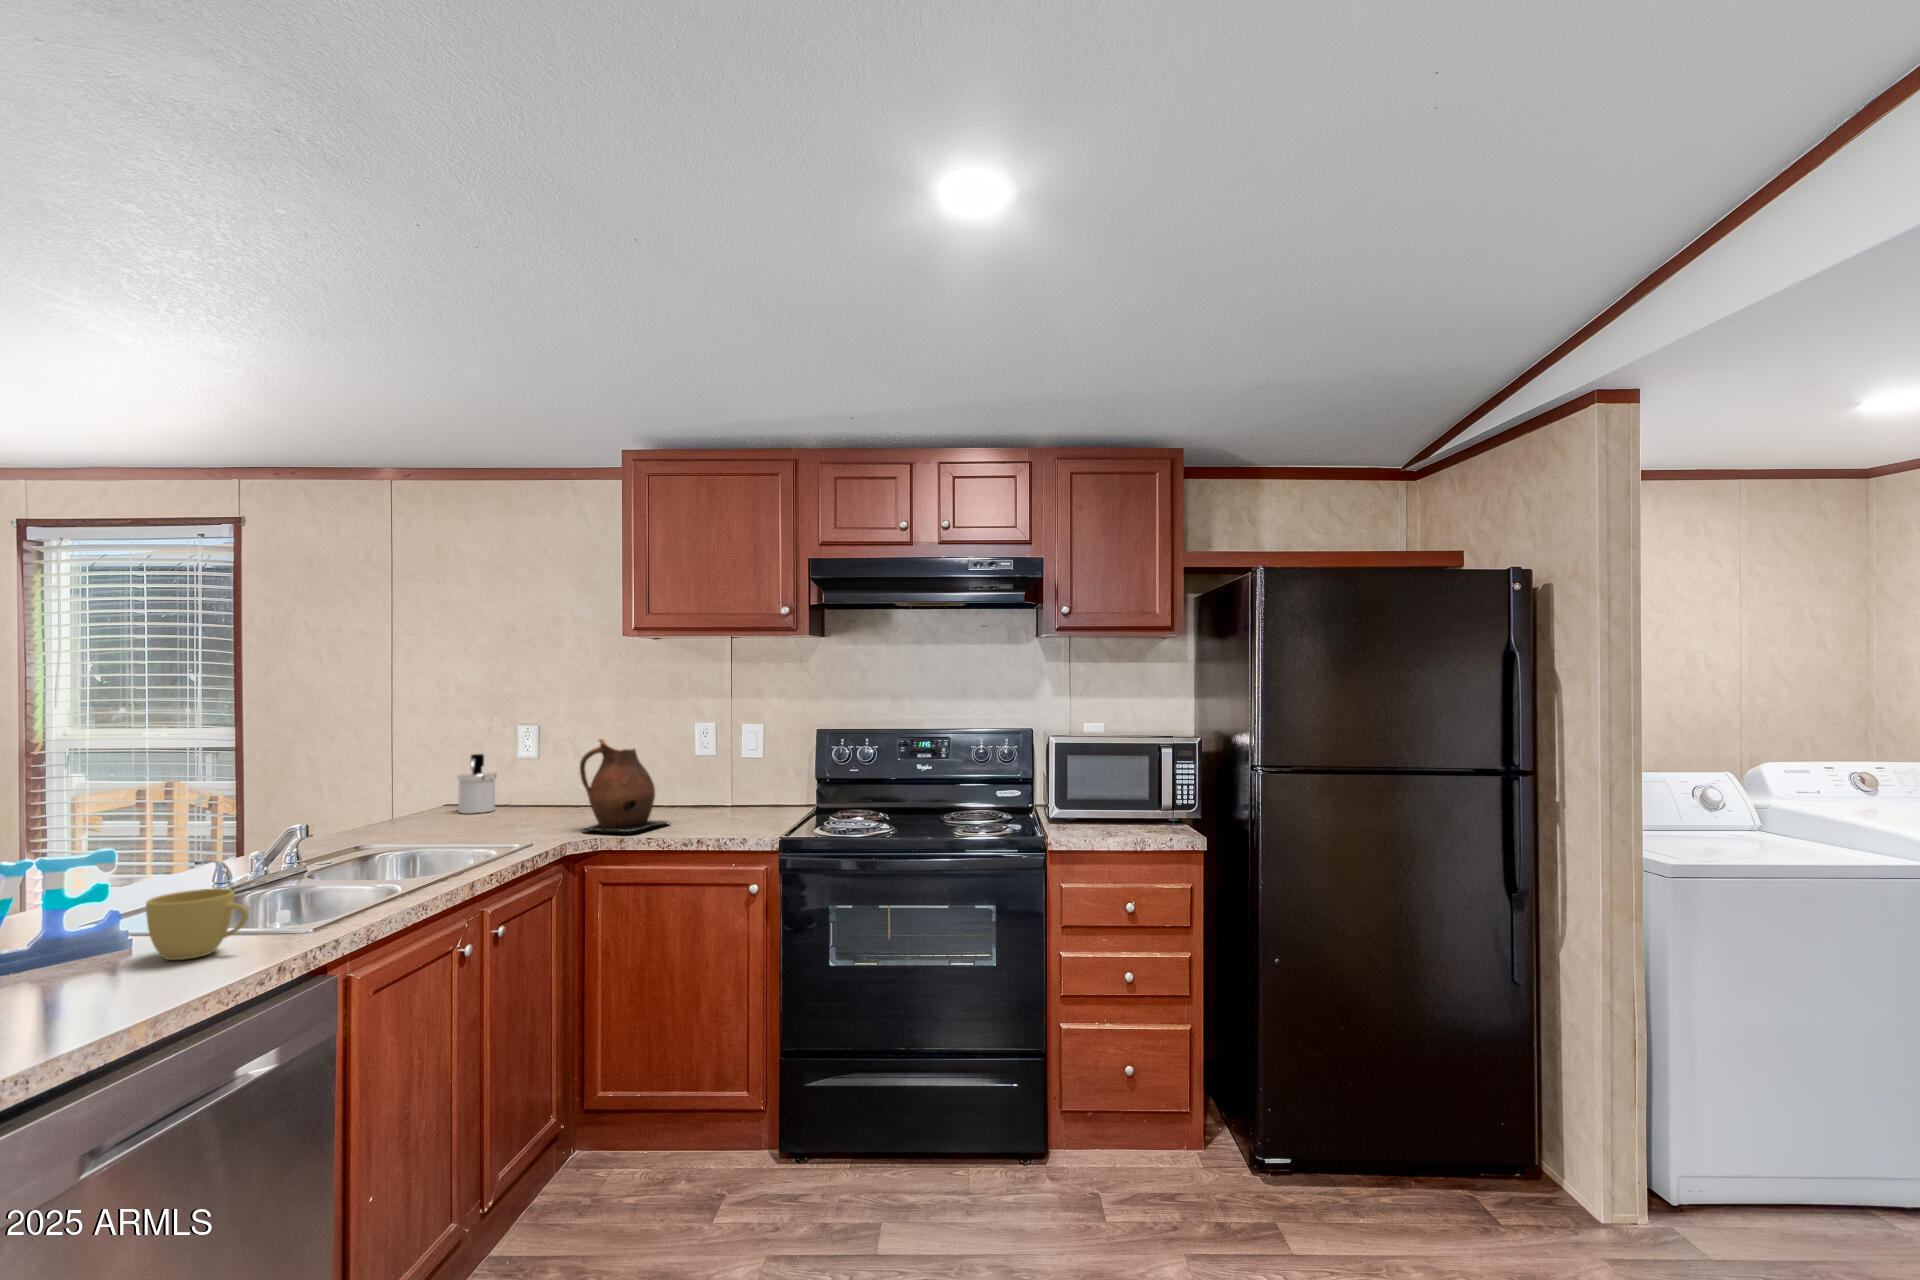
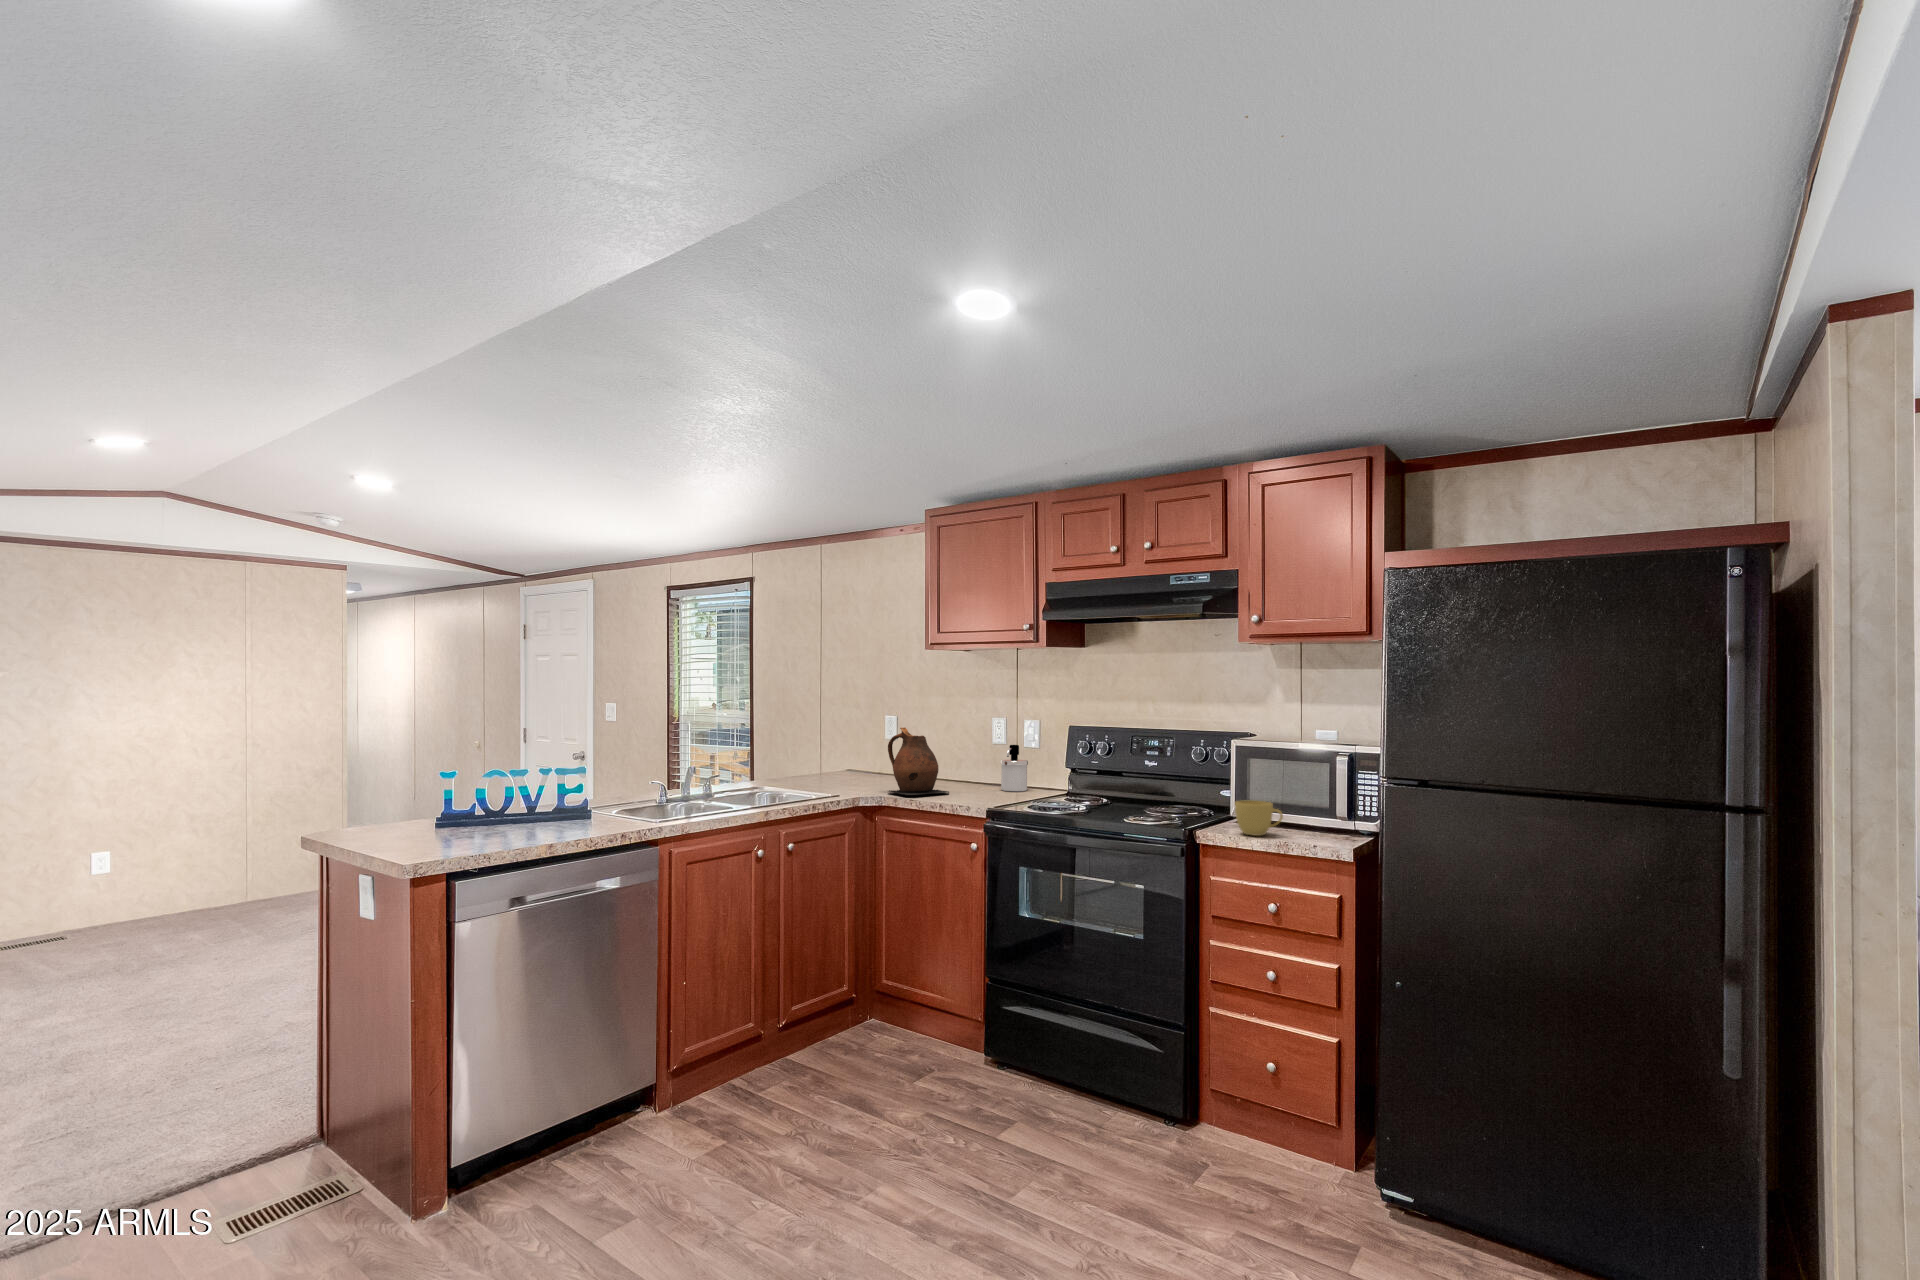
soap dispenser: present [457,754,497,814] -> present [1000,745,1028,791]
cup: present [146,889,248,960] -> present [1235,801,1283,836]

